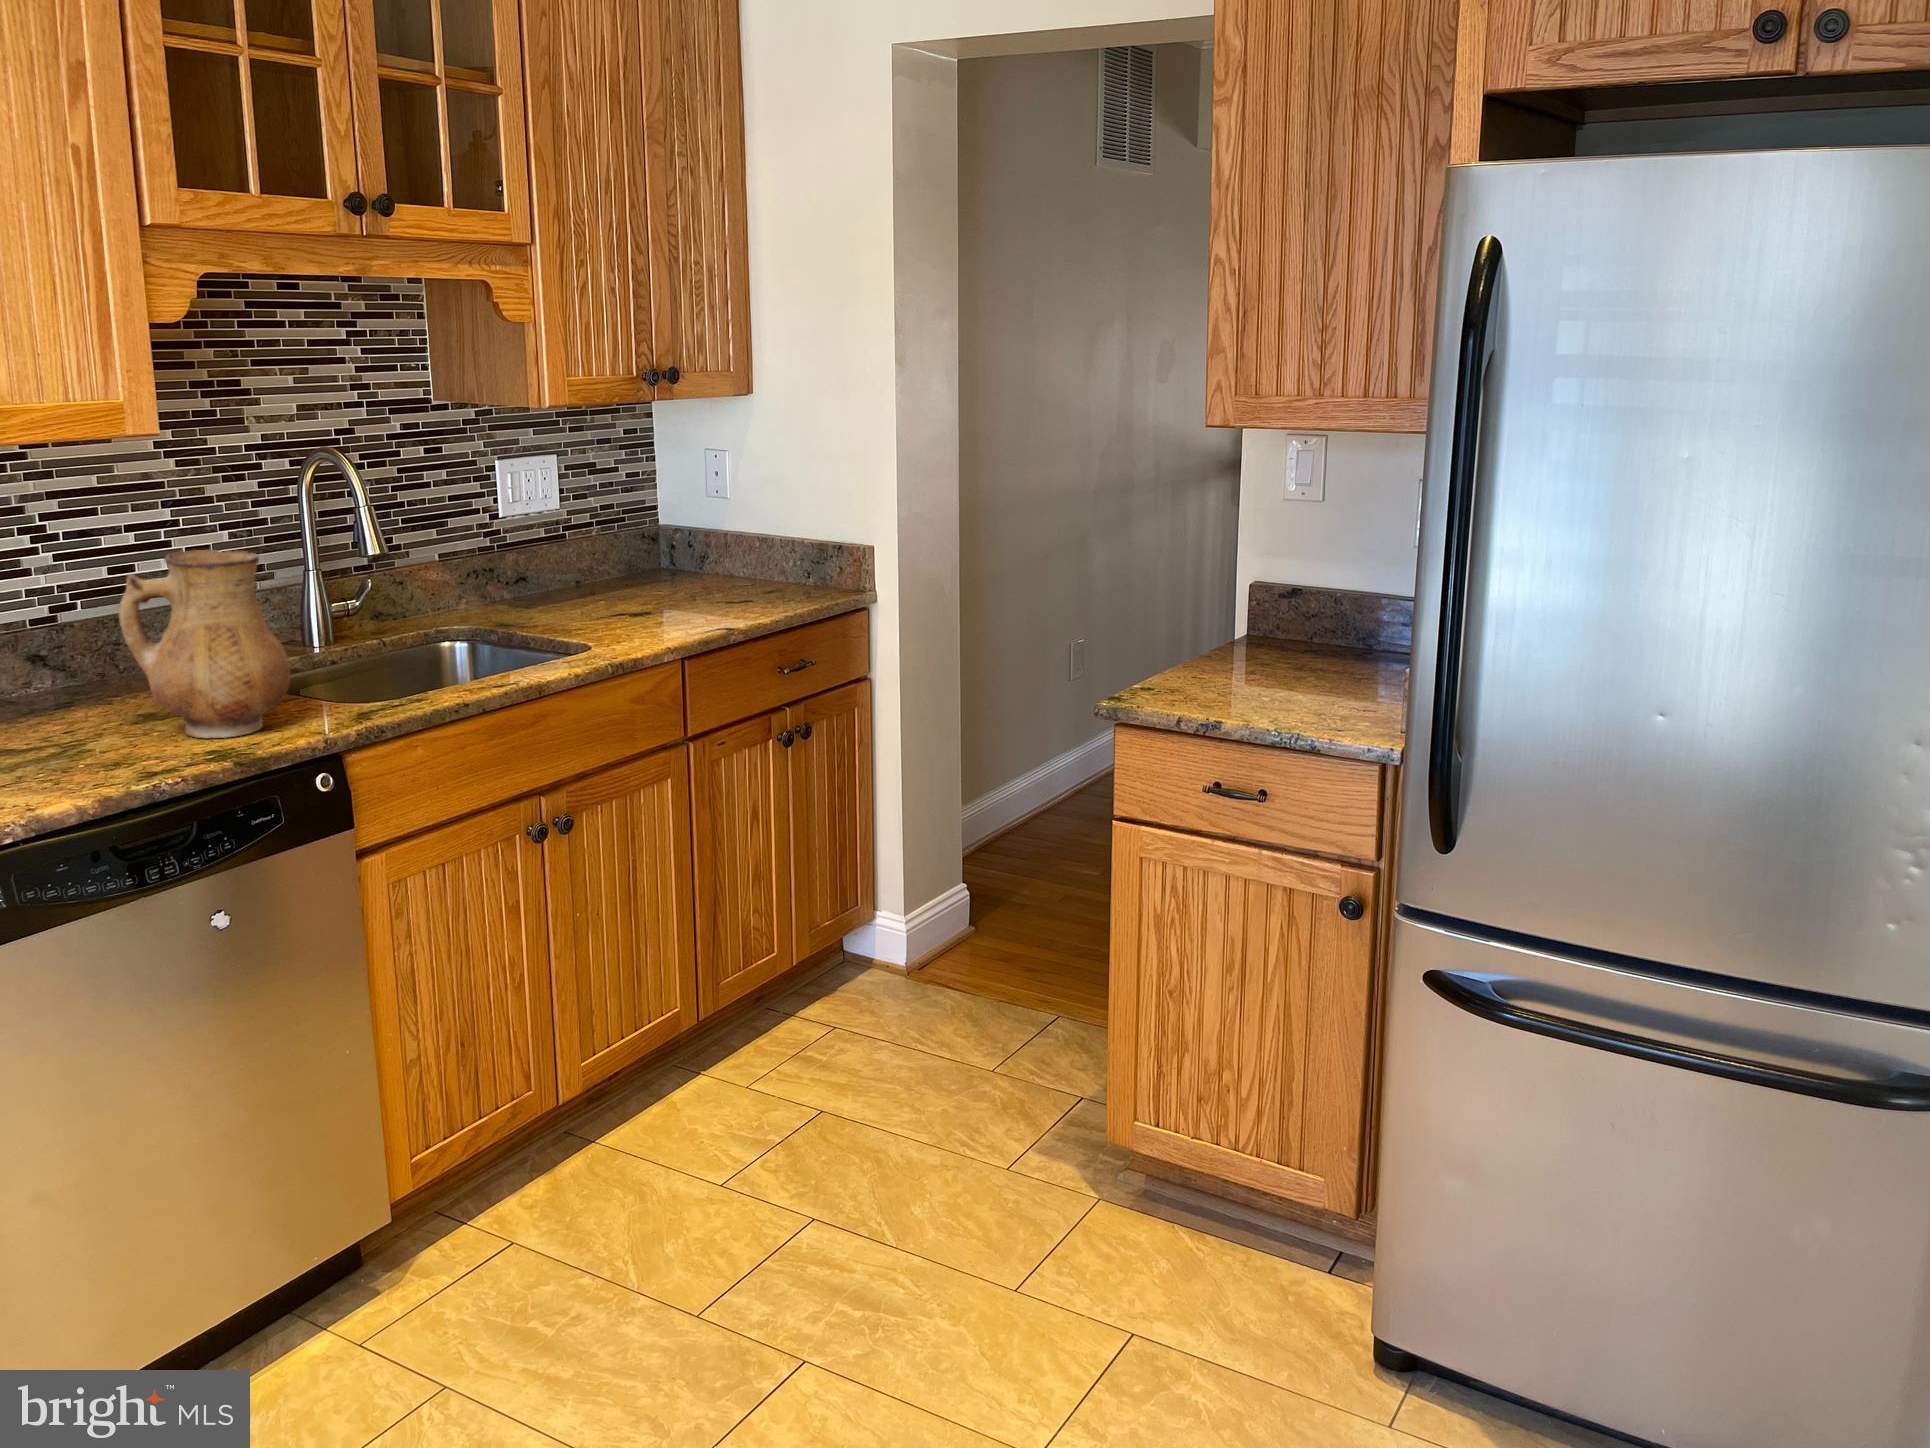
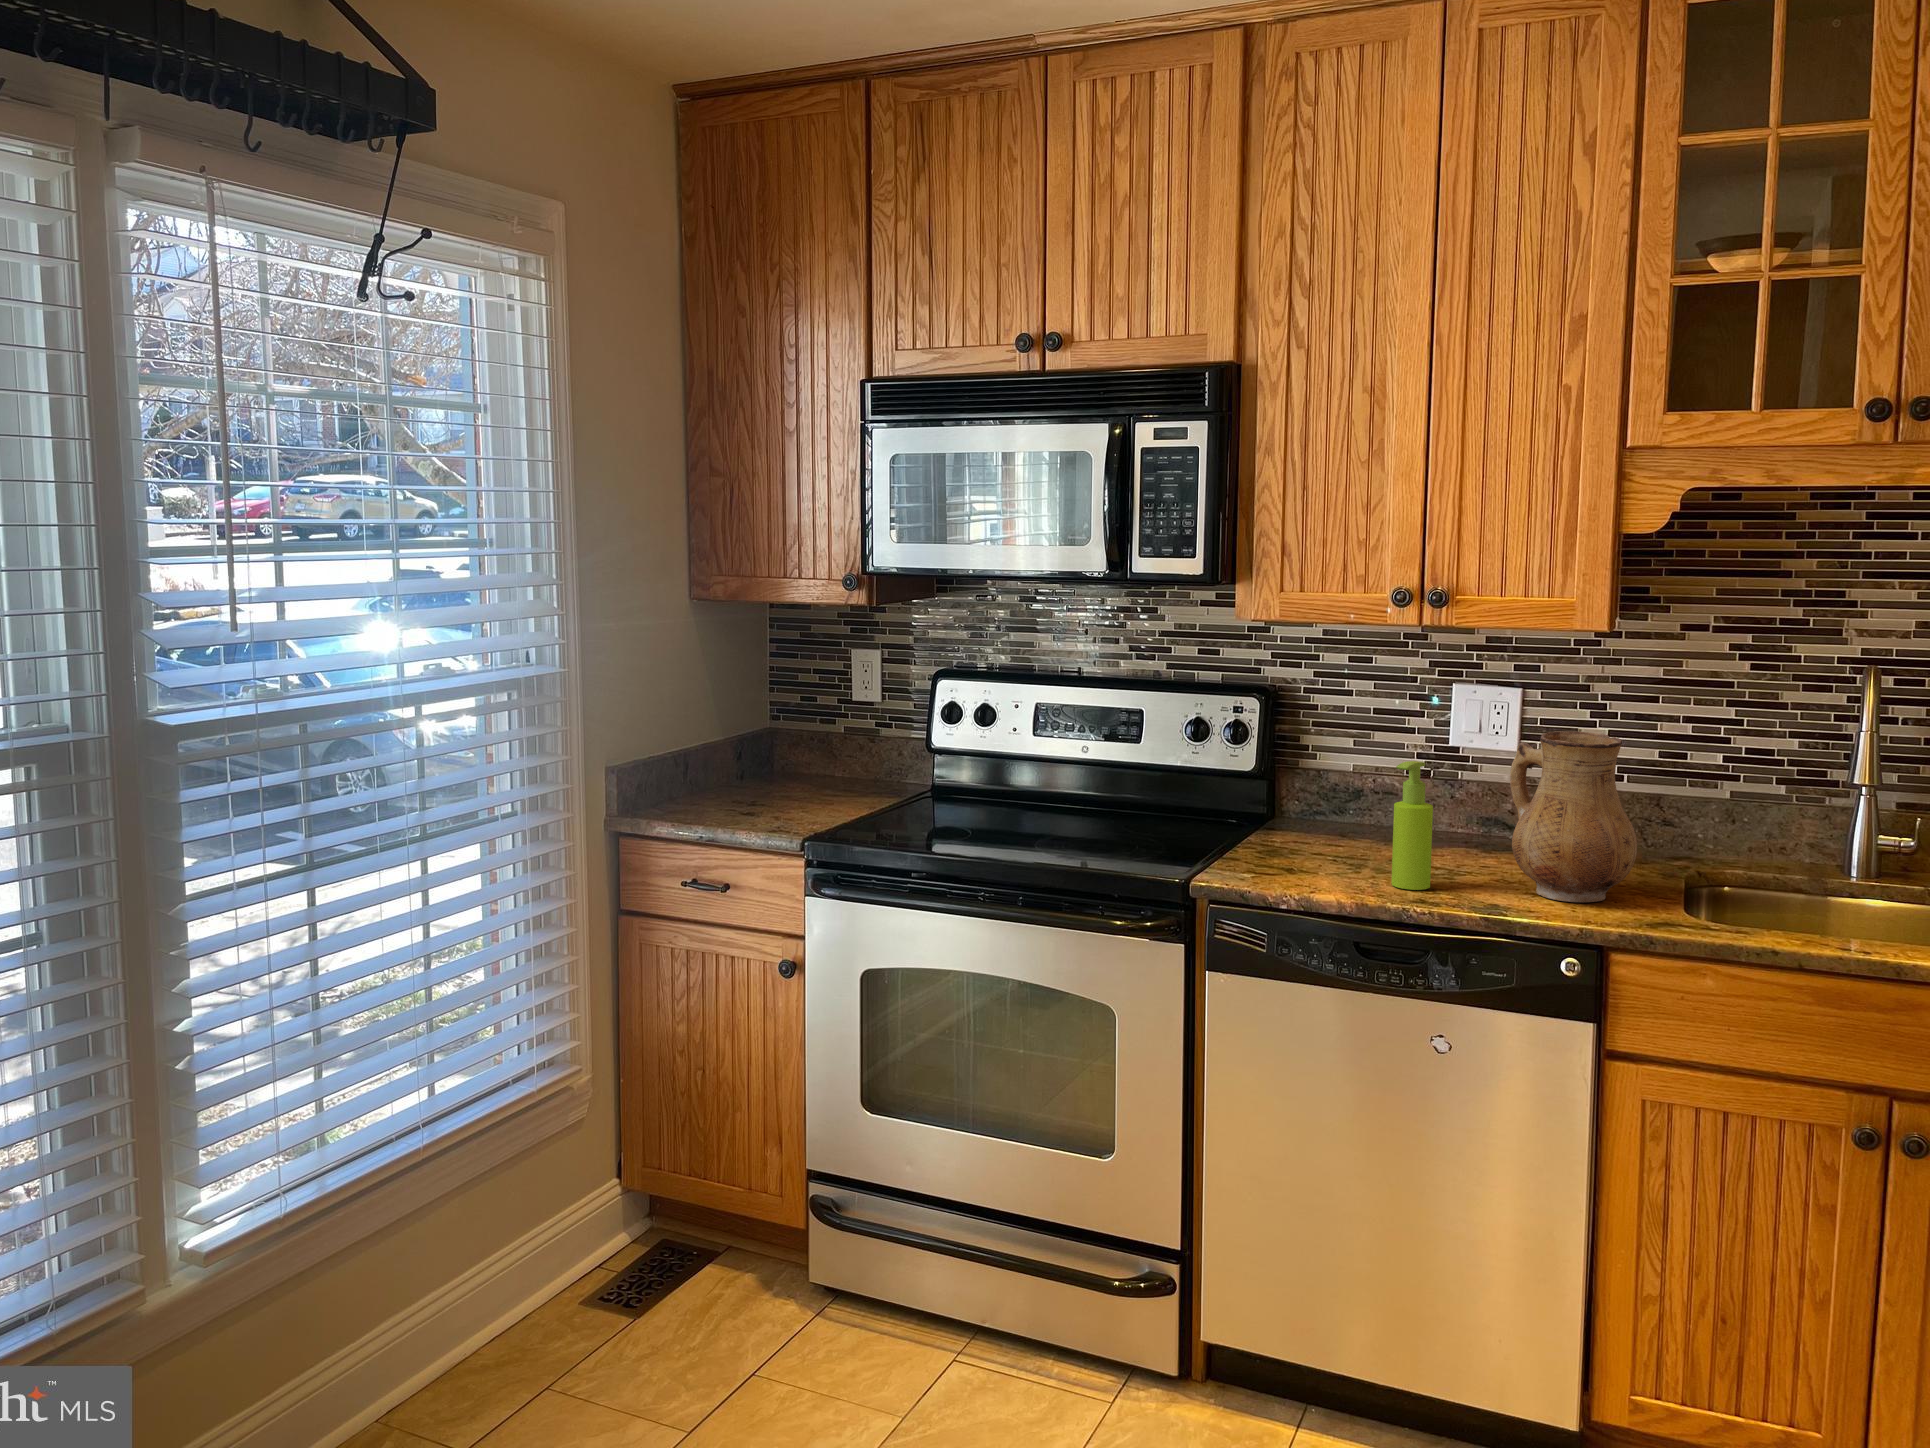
soap dispenser: none [43,619,109,781] -> present [1391,761,1433,890]

